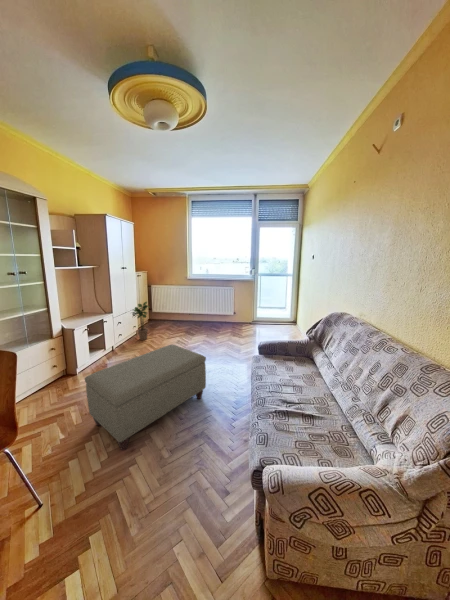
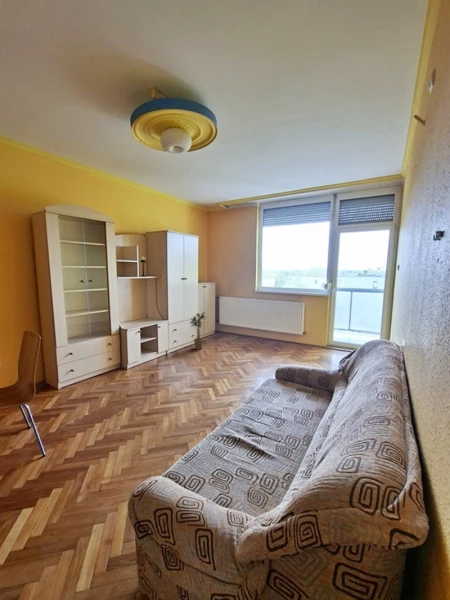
ottoman: present [85,345,206,450] -> none [106,354,213,437]

